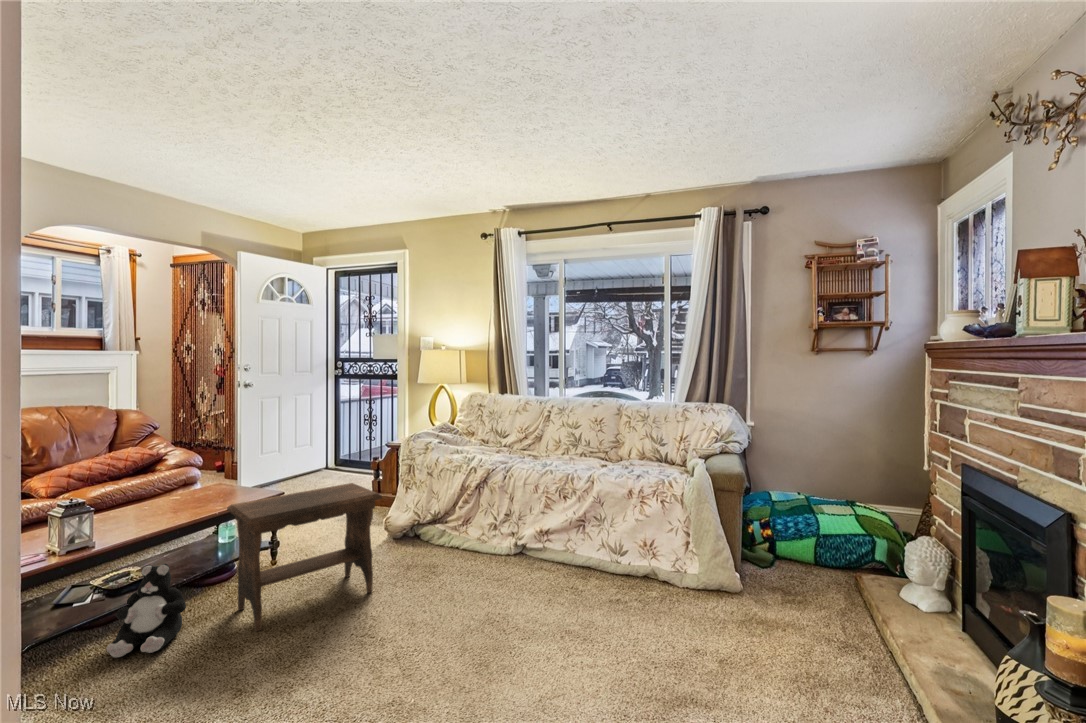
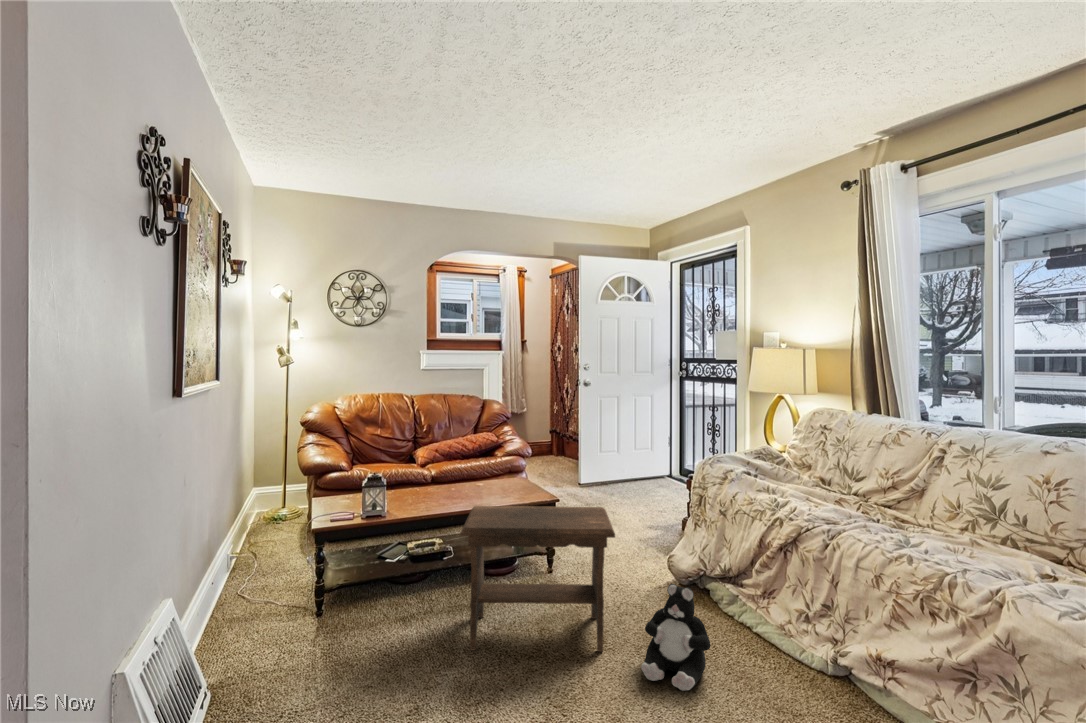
plush toy: present [107,564,186,658] -> present [641,584,711,691]

